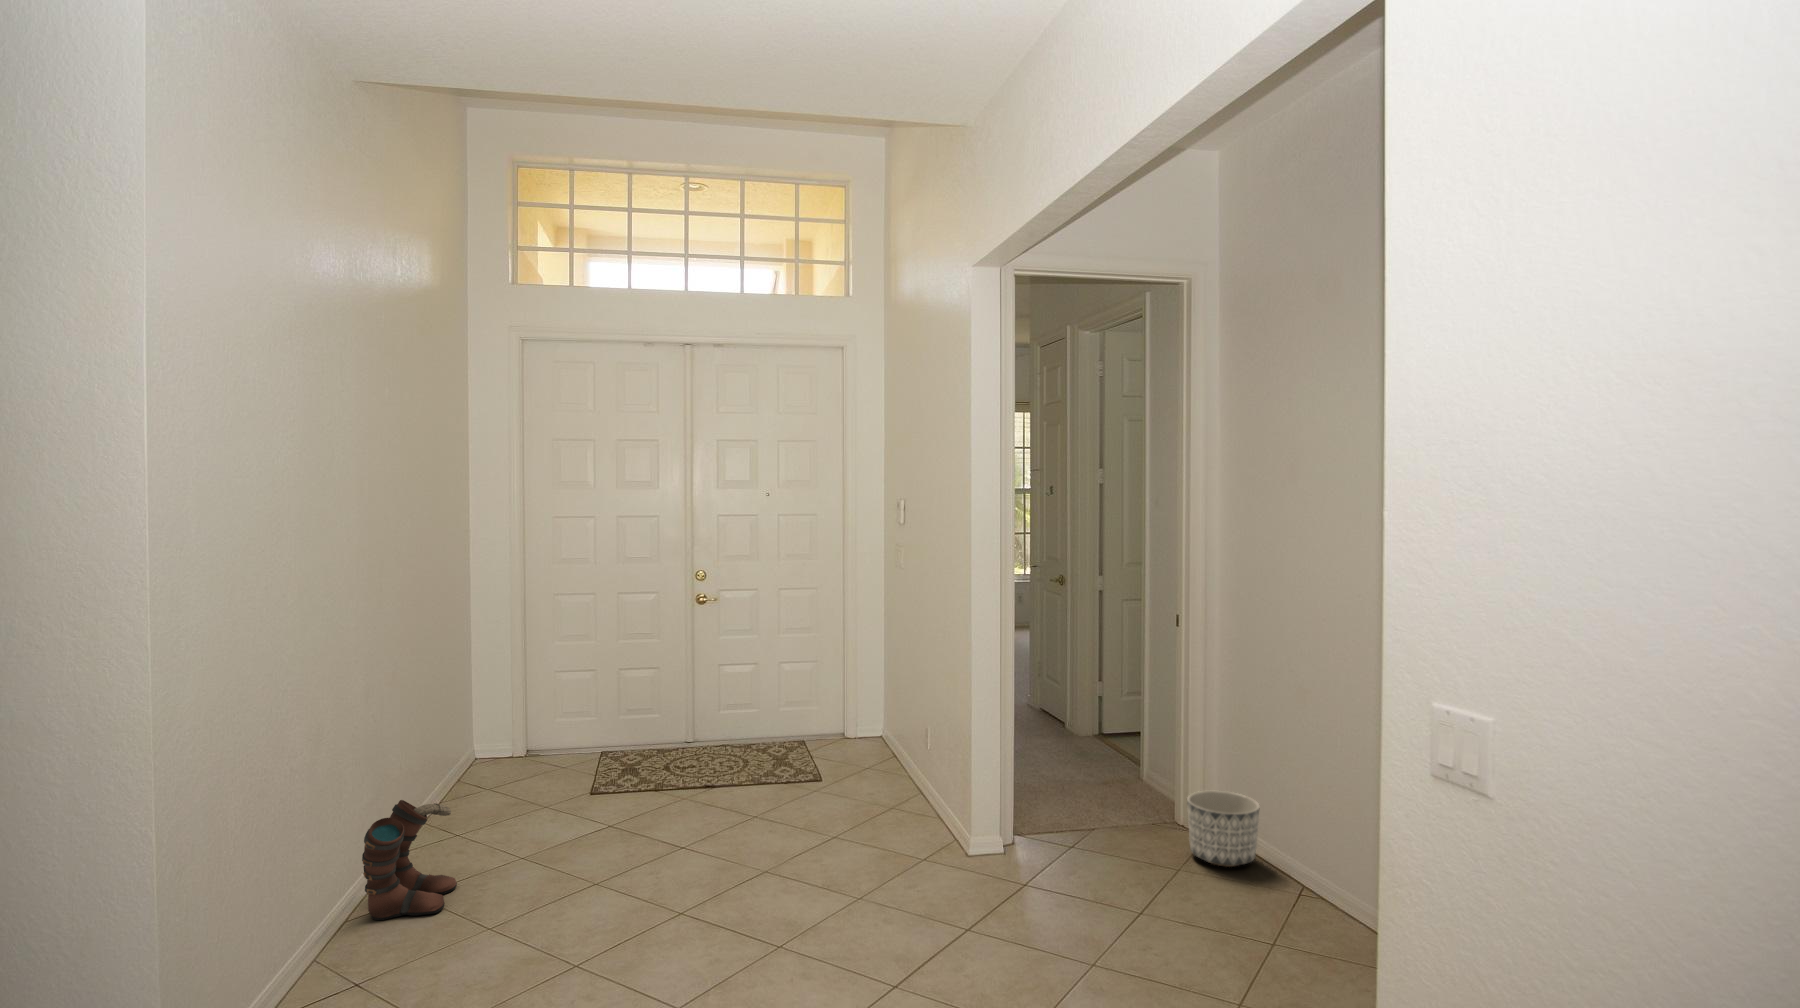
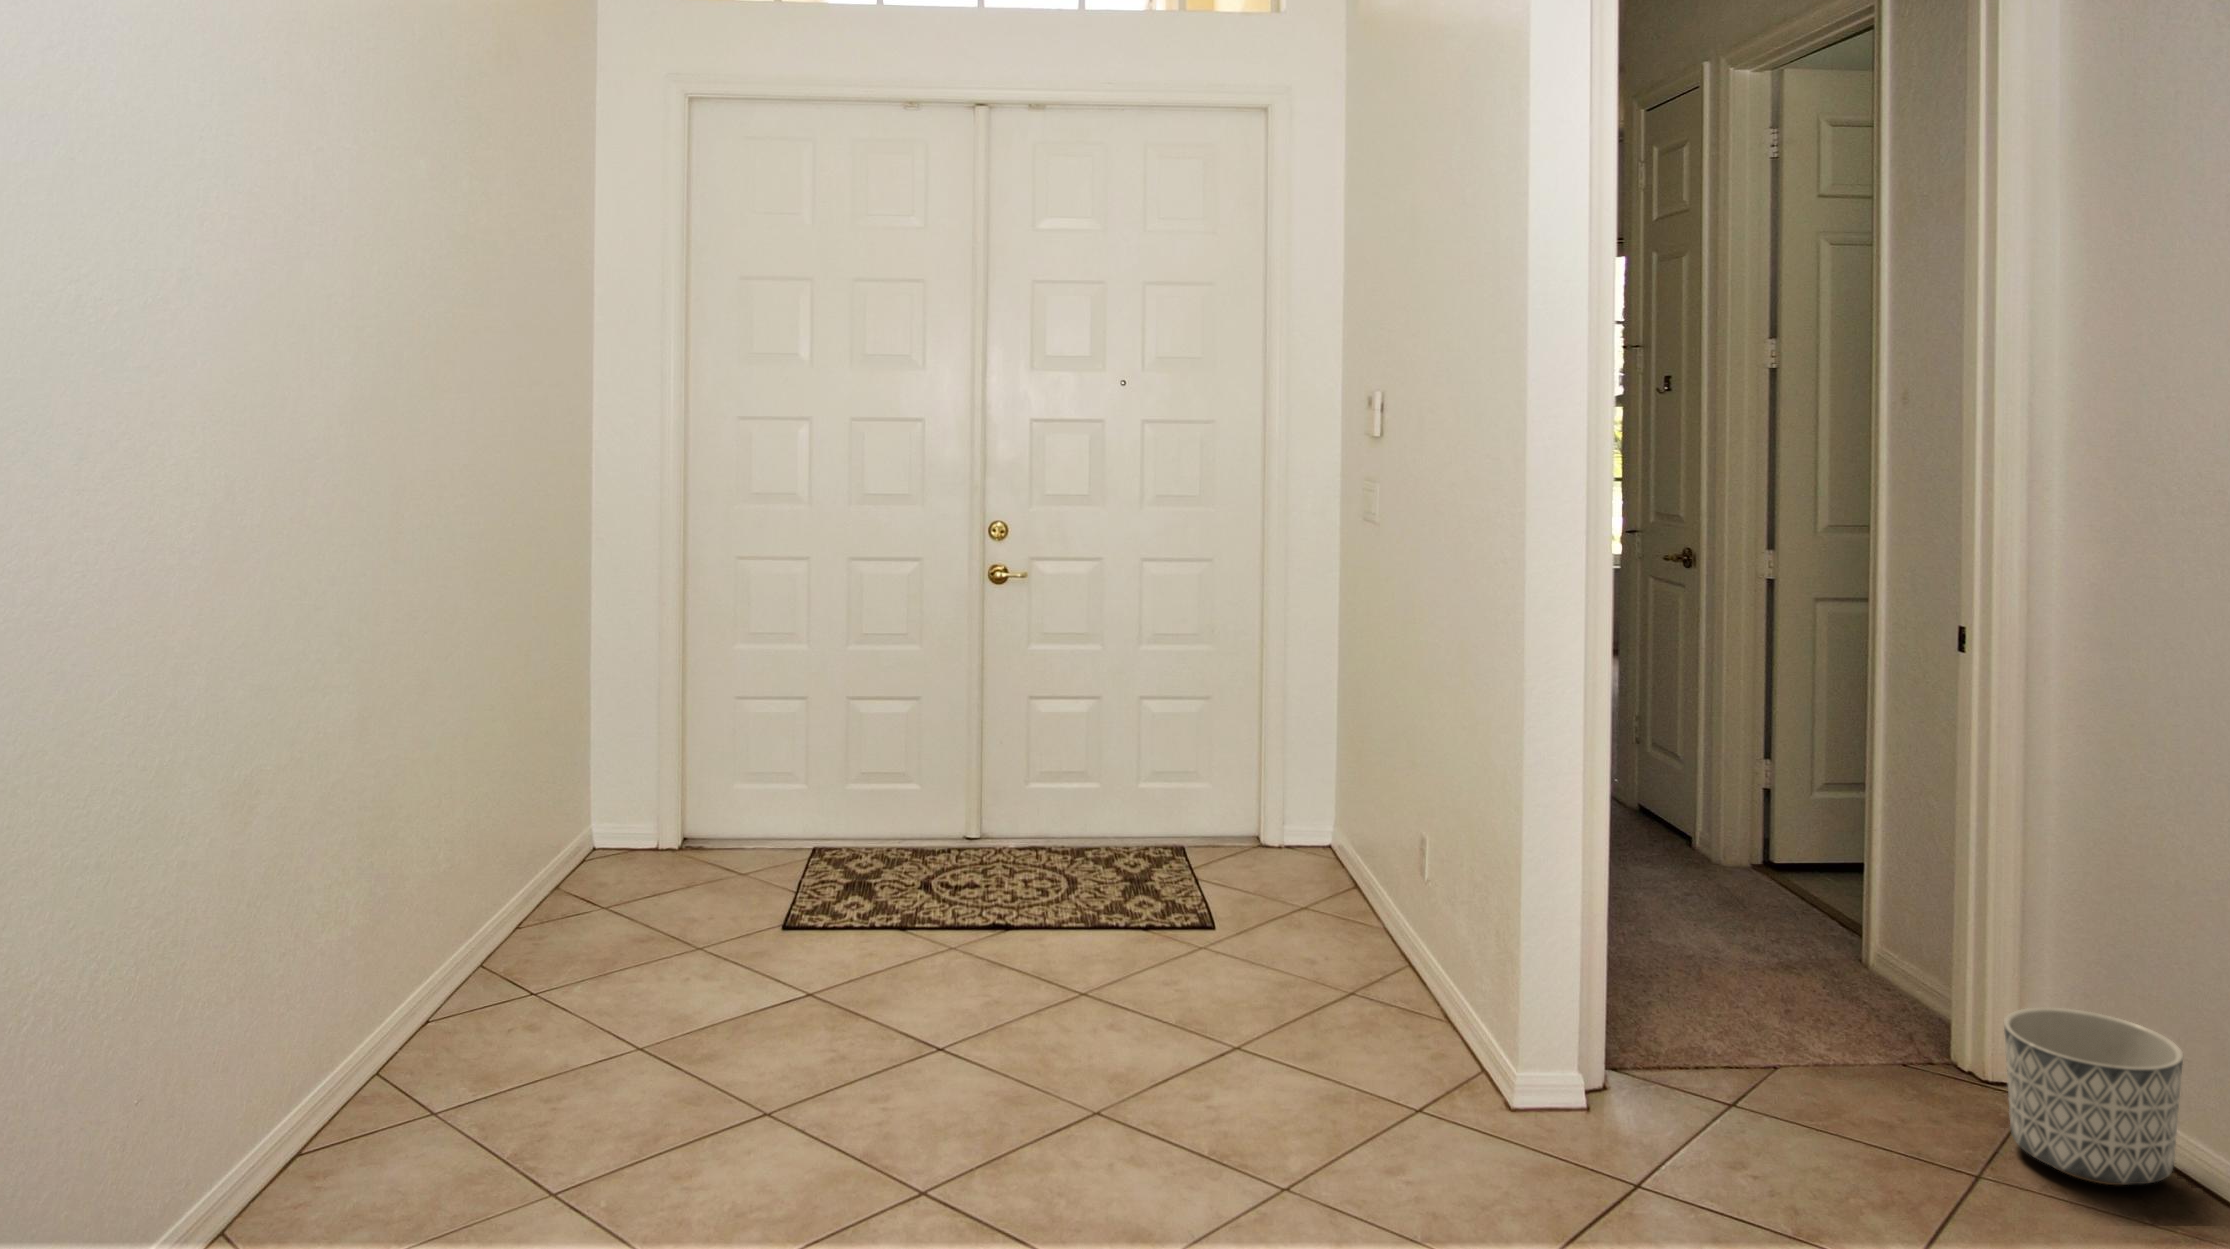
boots: present [362,800,457,920] -> none [330,923,511,1155]

